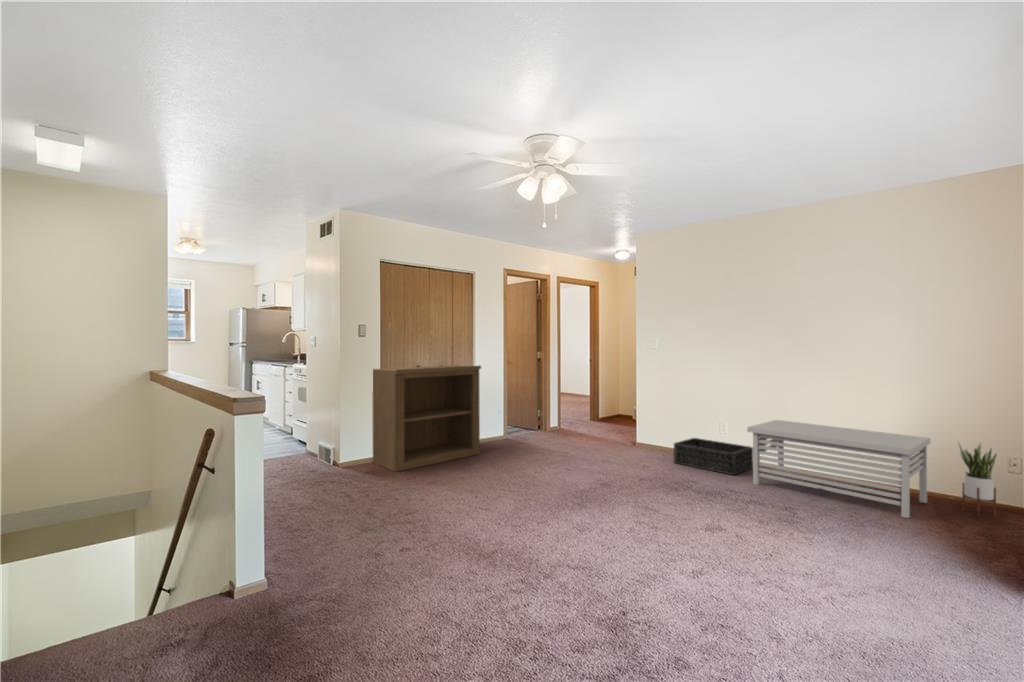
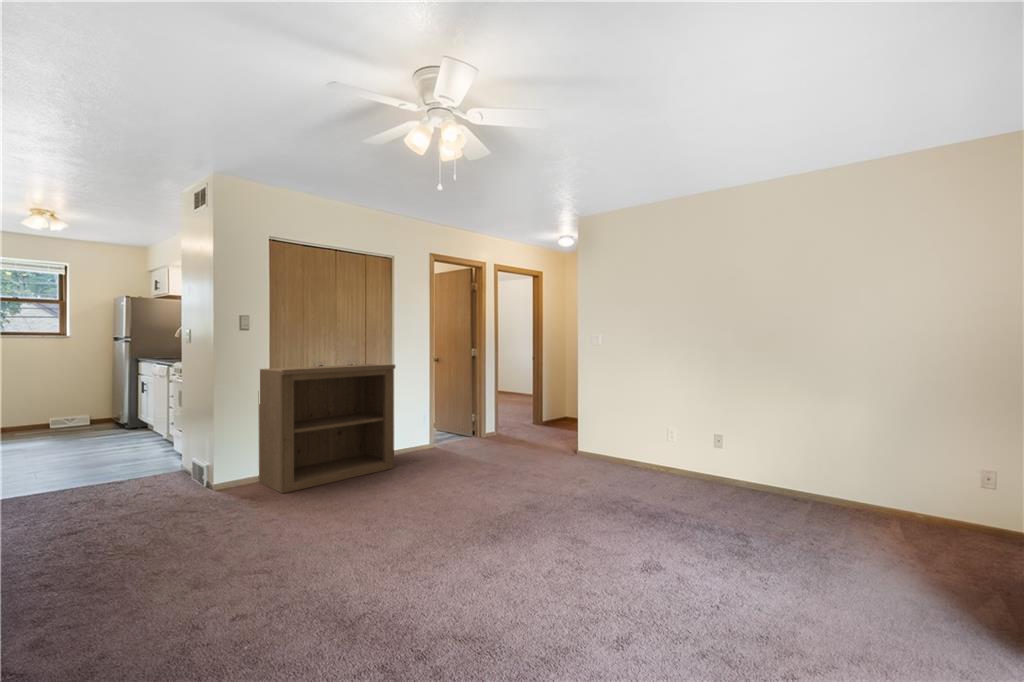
storage bench: present [747,420,930,518] -> none [694,426,895,542]
basket: present [674,438,753,475] -> none [615,446,702,490]
potted plant: present [958,442,997,516] -> none [925,451,968,538]

